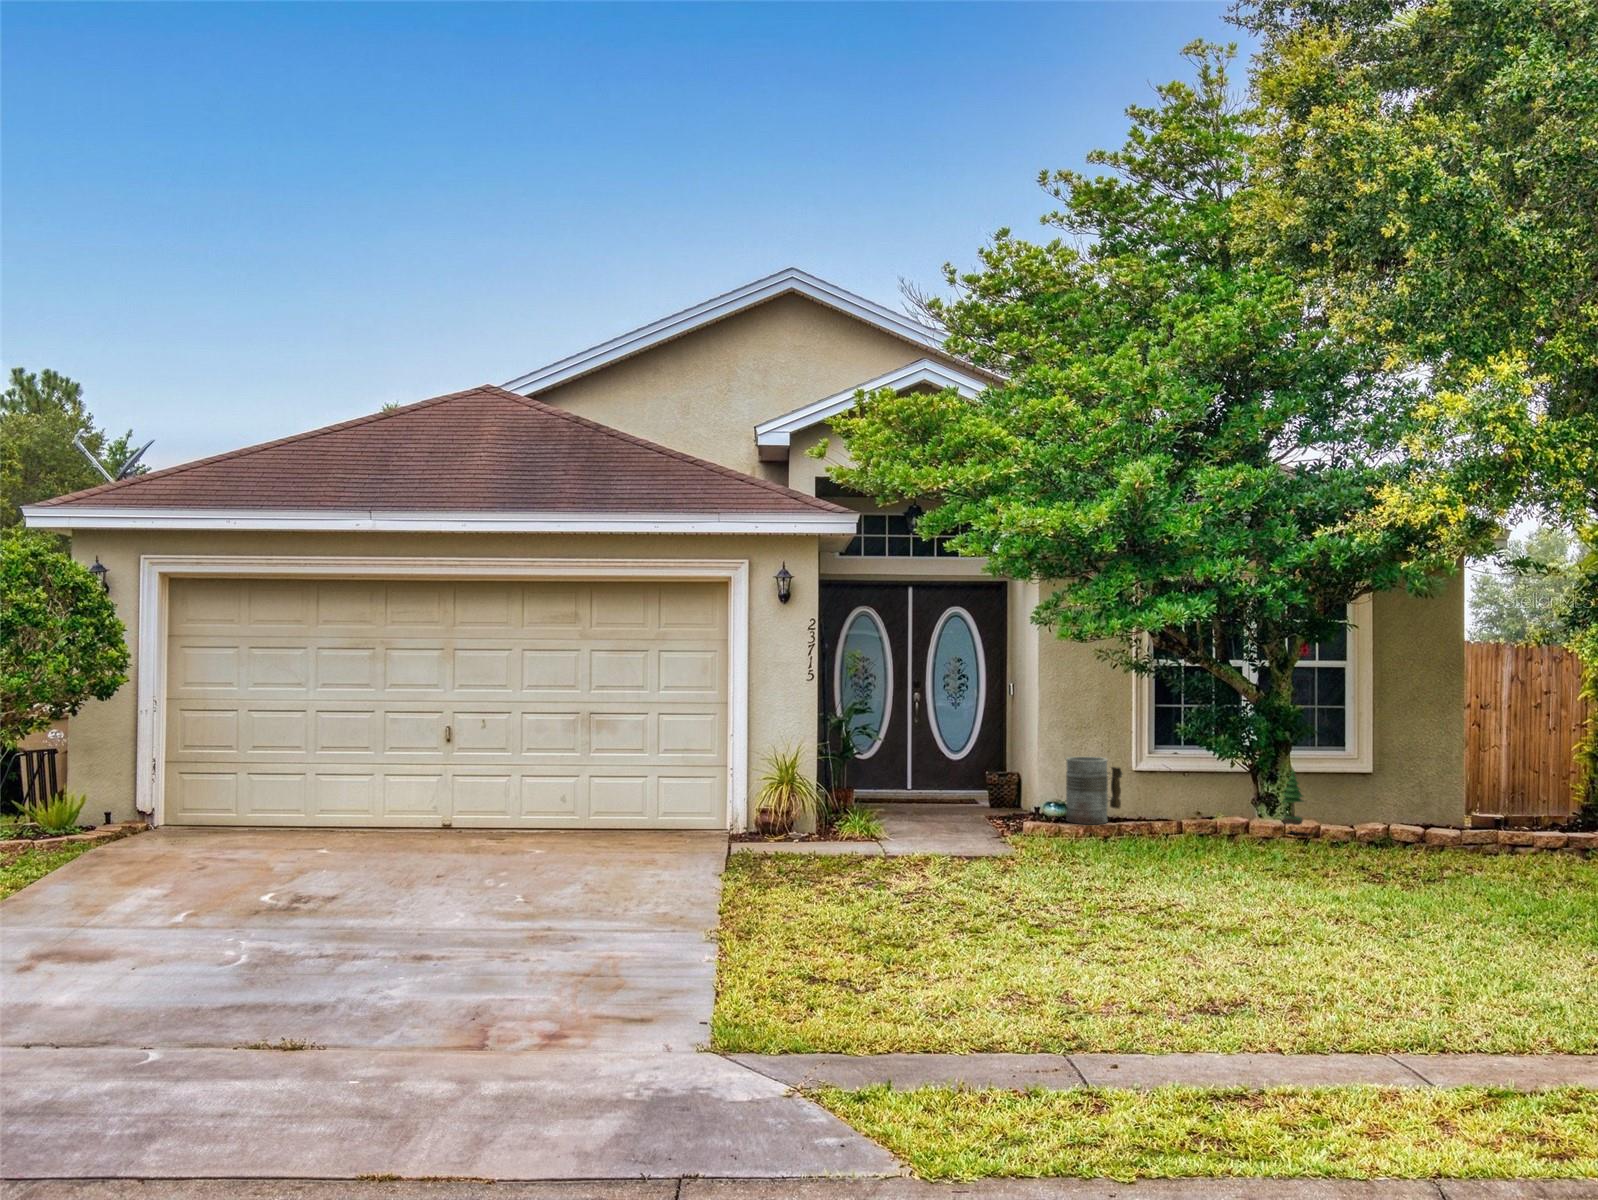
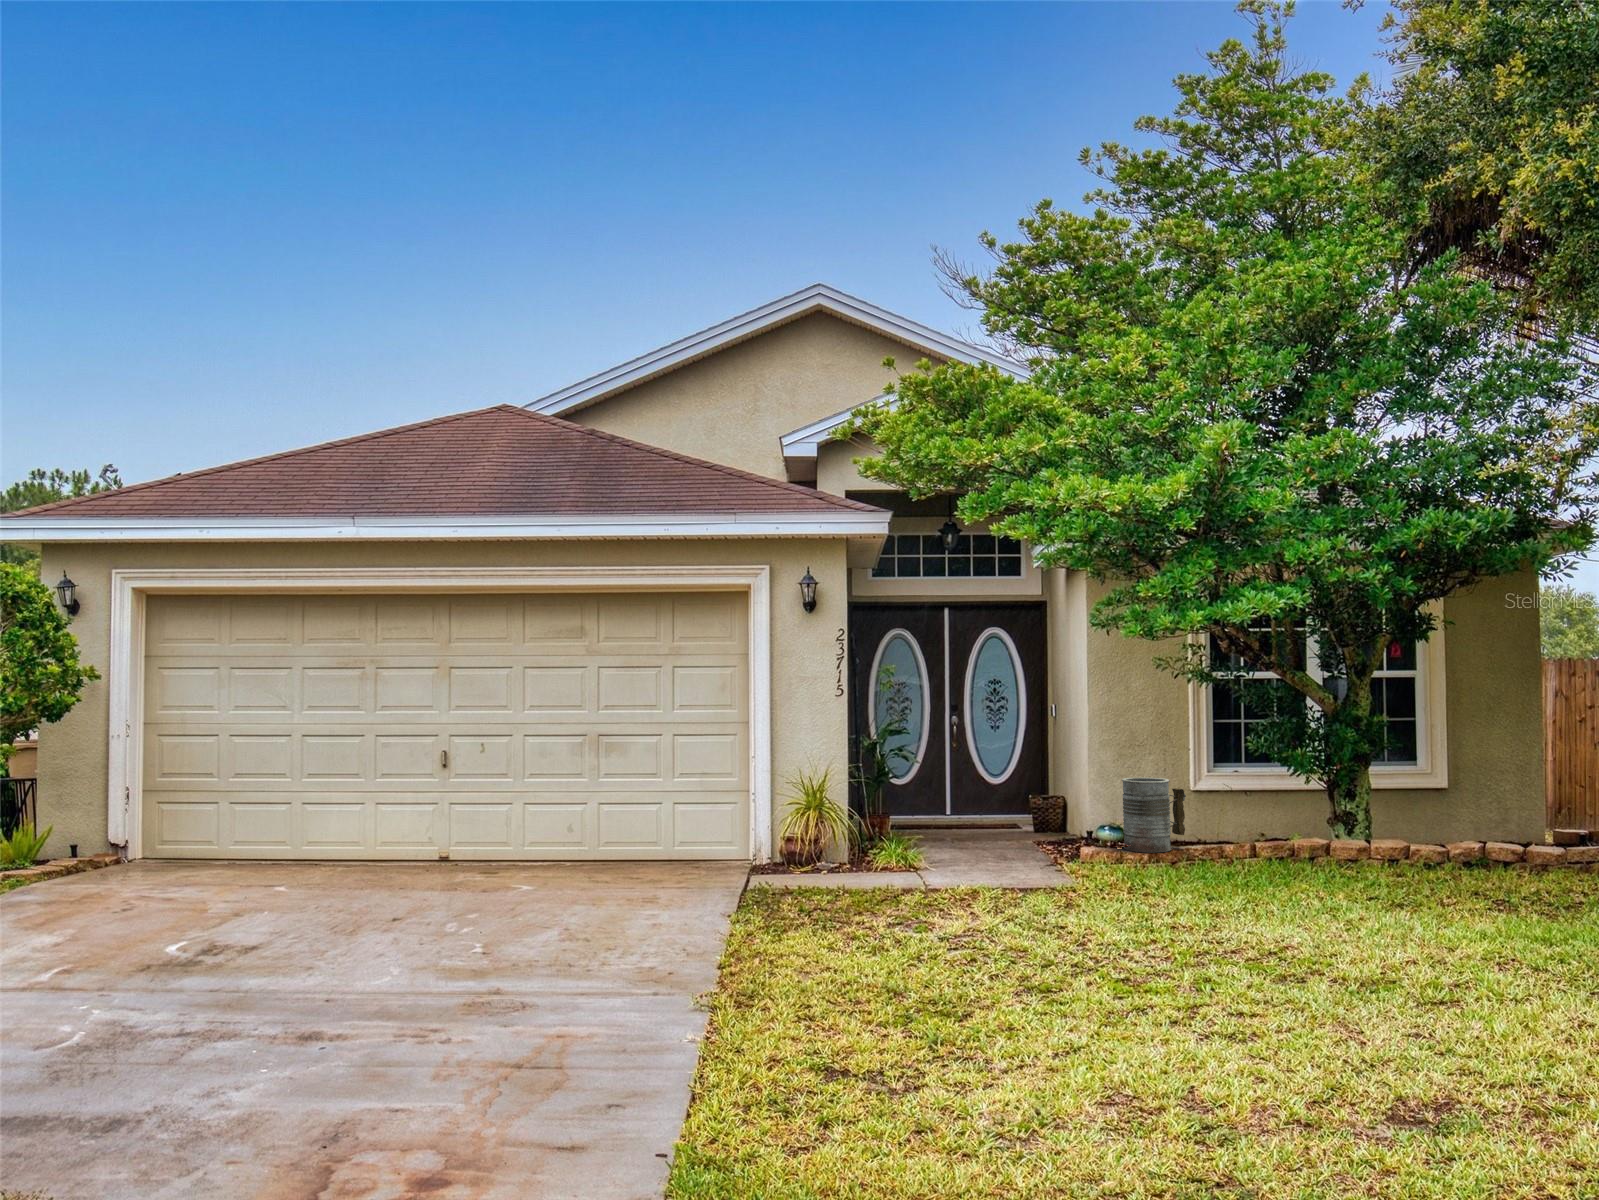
potted tree: present [1282,769,1303,833] -> none [1371,787,1400,862]

